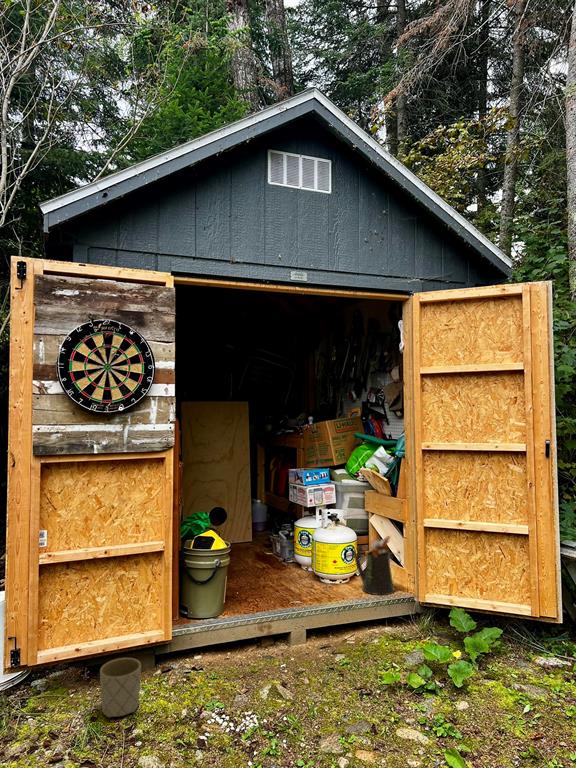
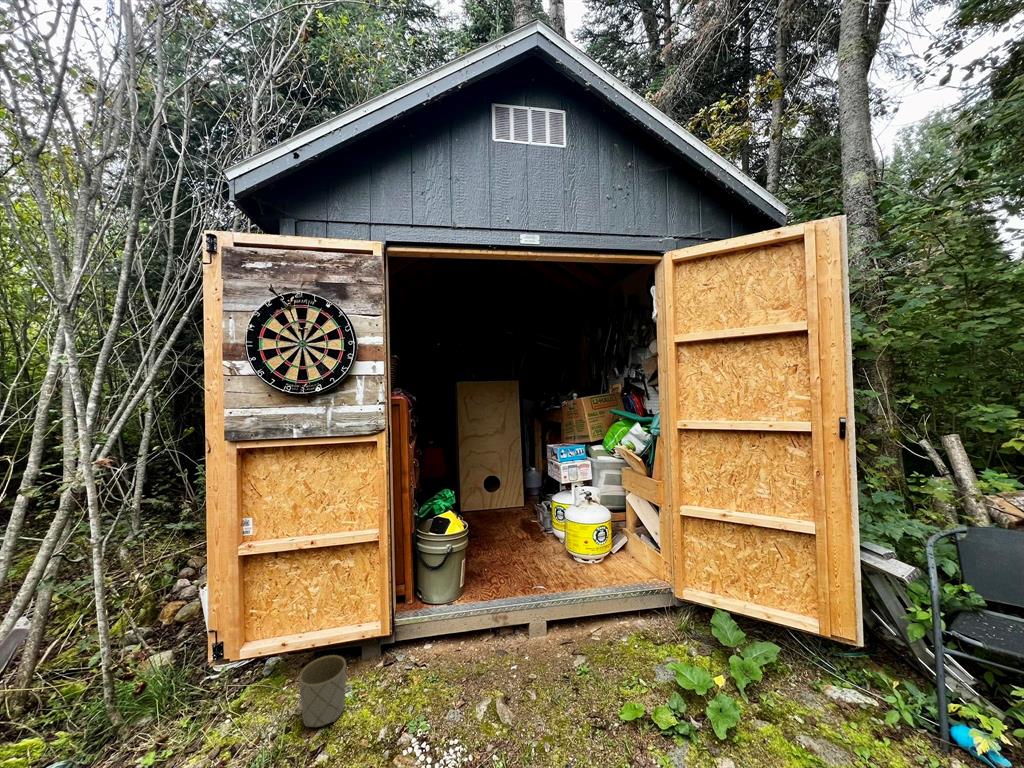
watering can: present [353,536,400,595] -> none [602,518,655,587]

